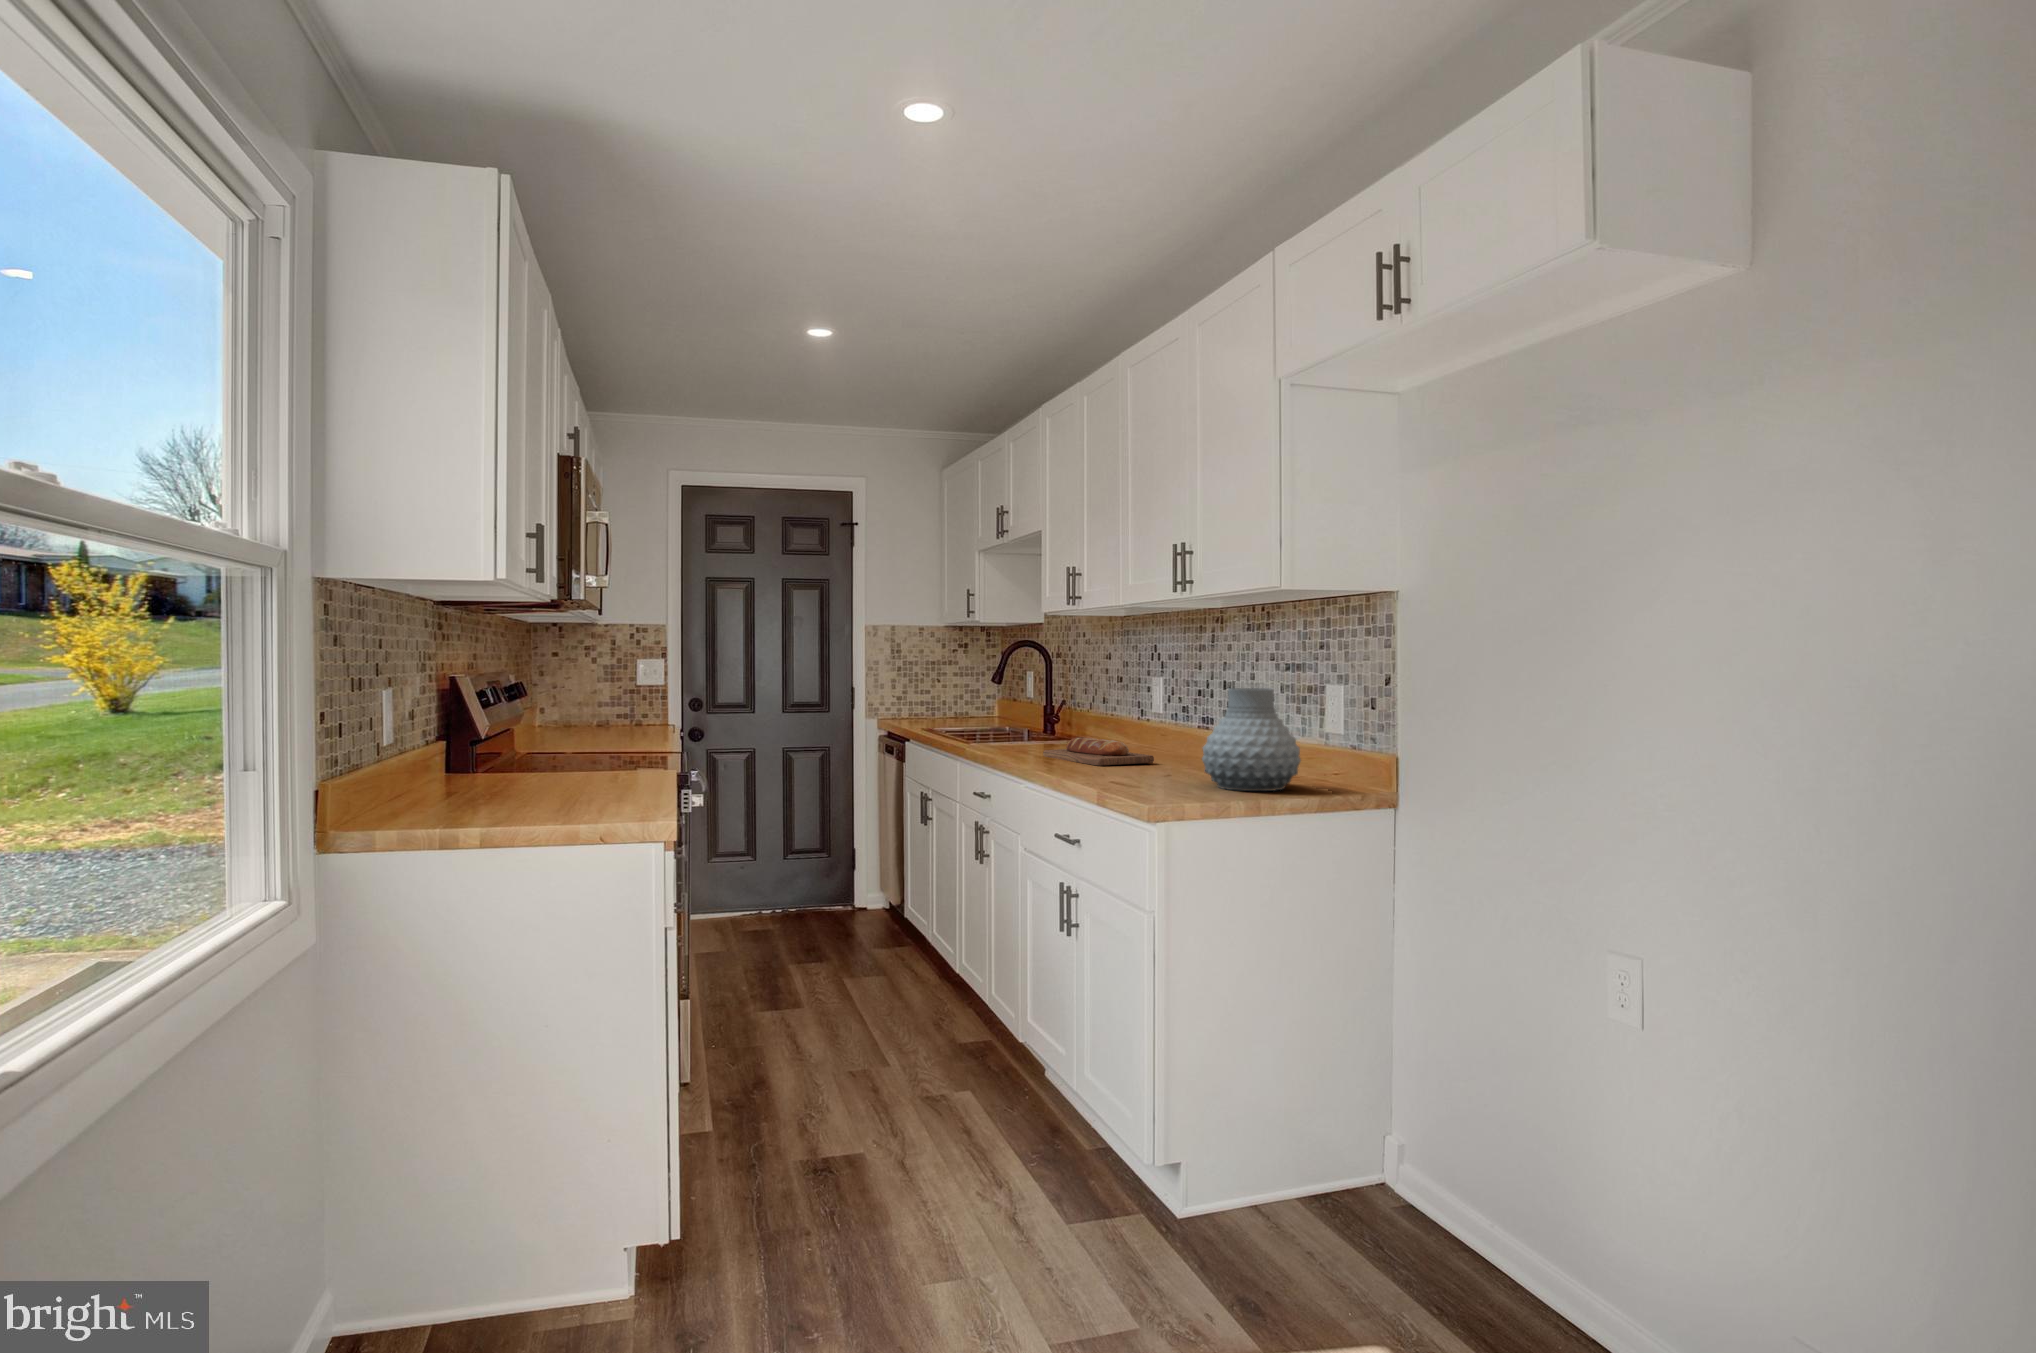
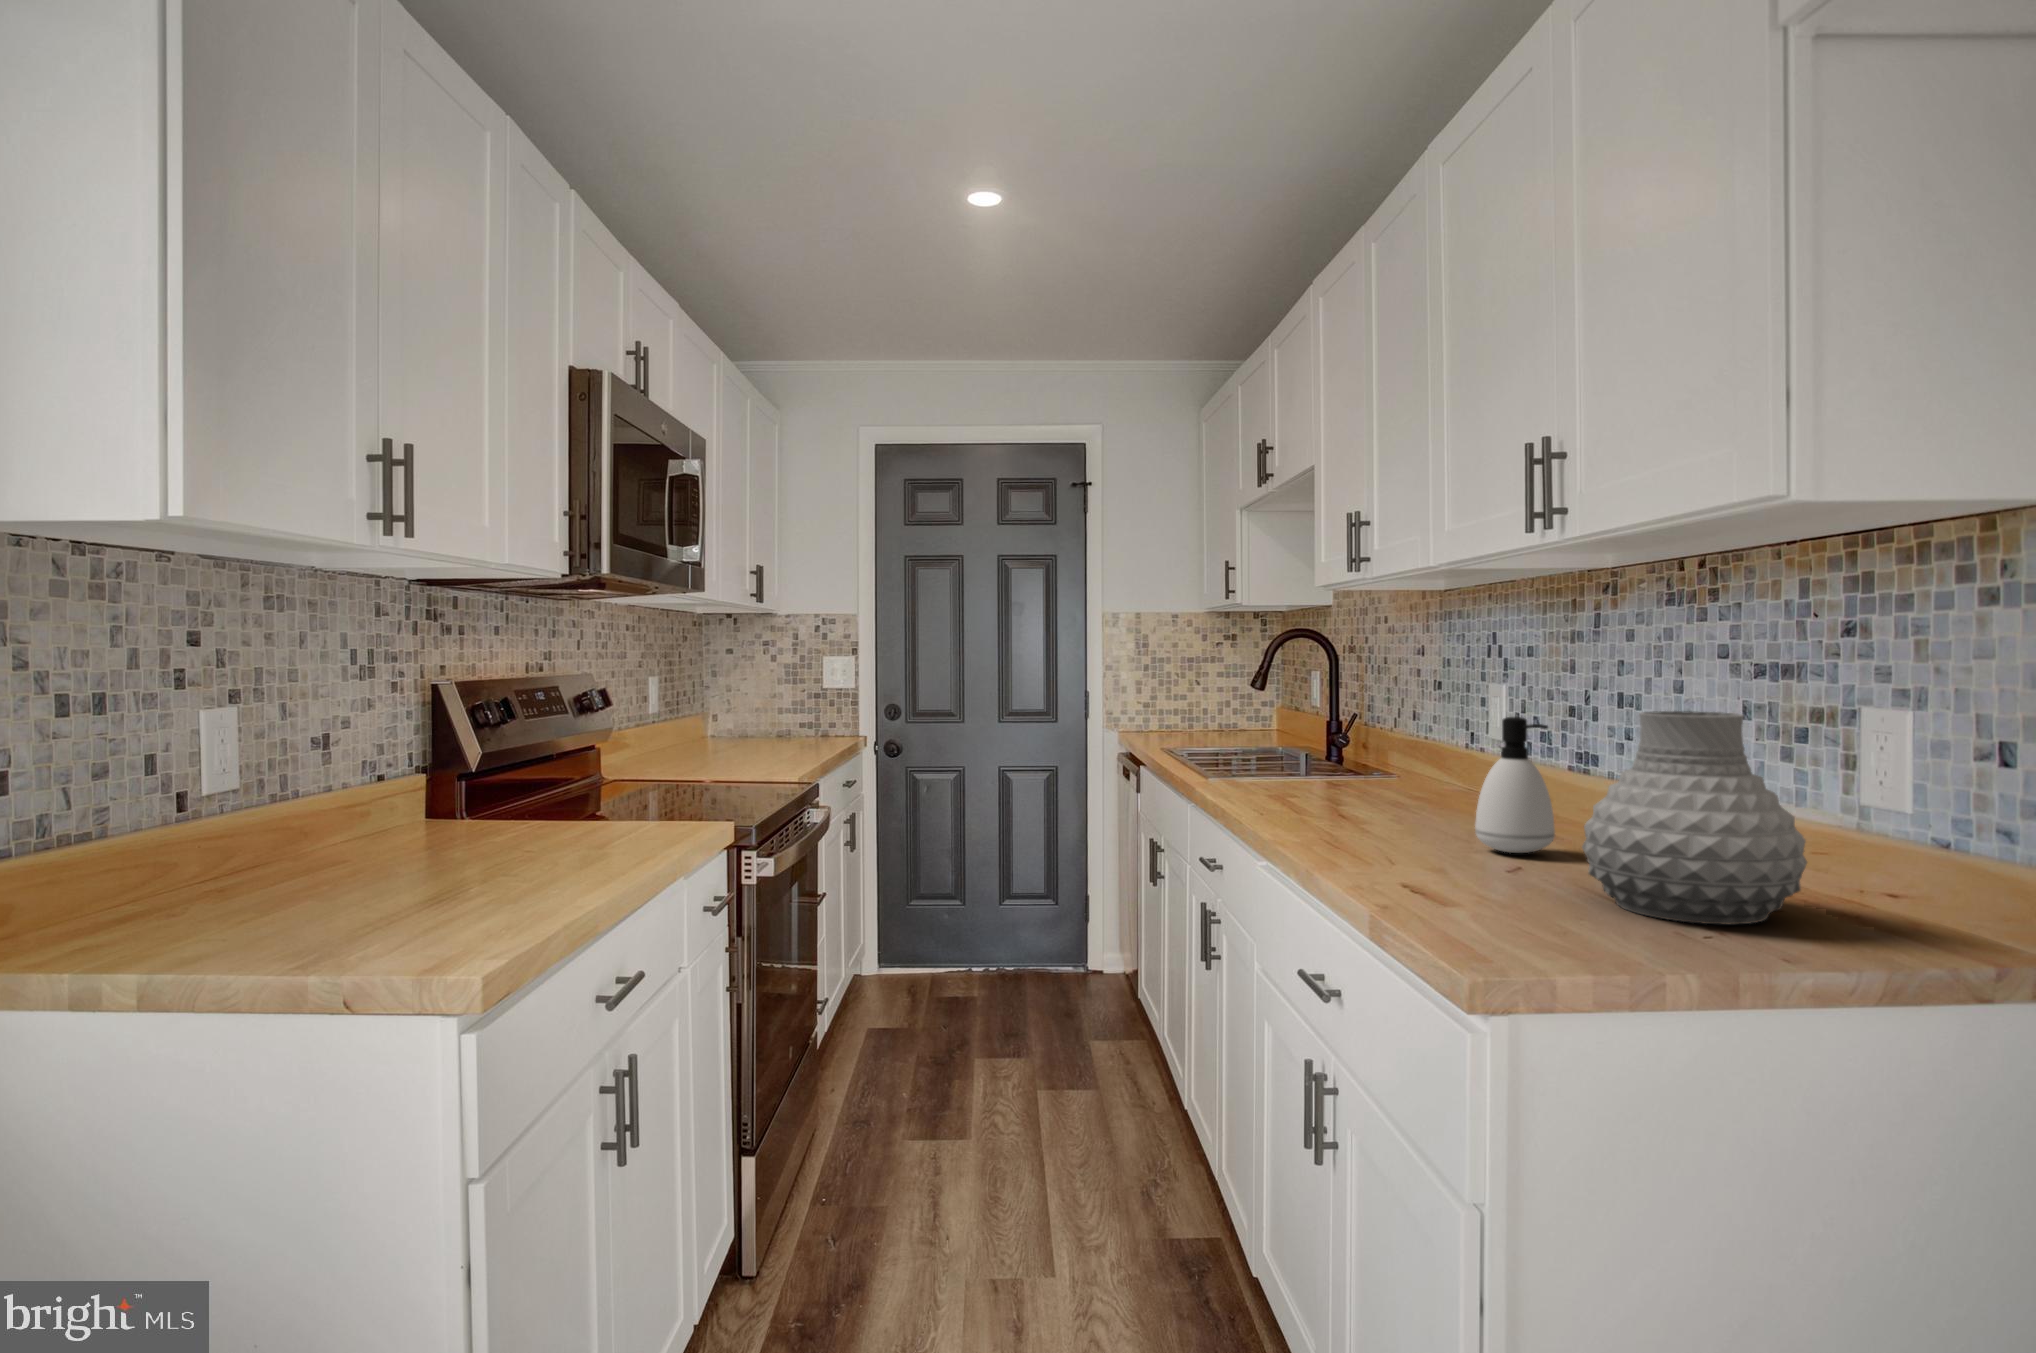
soap dispenser: none [1148,694,1189,771] -> present [1475,717,1555,853]
bread loaf: present [1043,738,1154,766] -> none [1304,780,1489,833]

